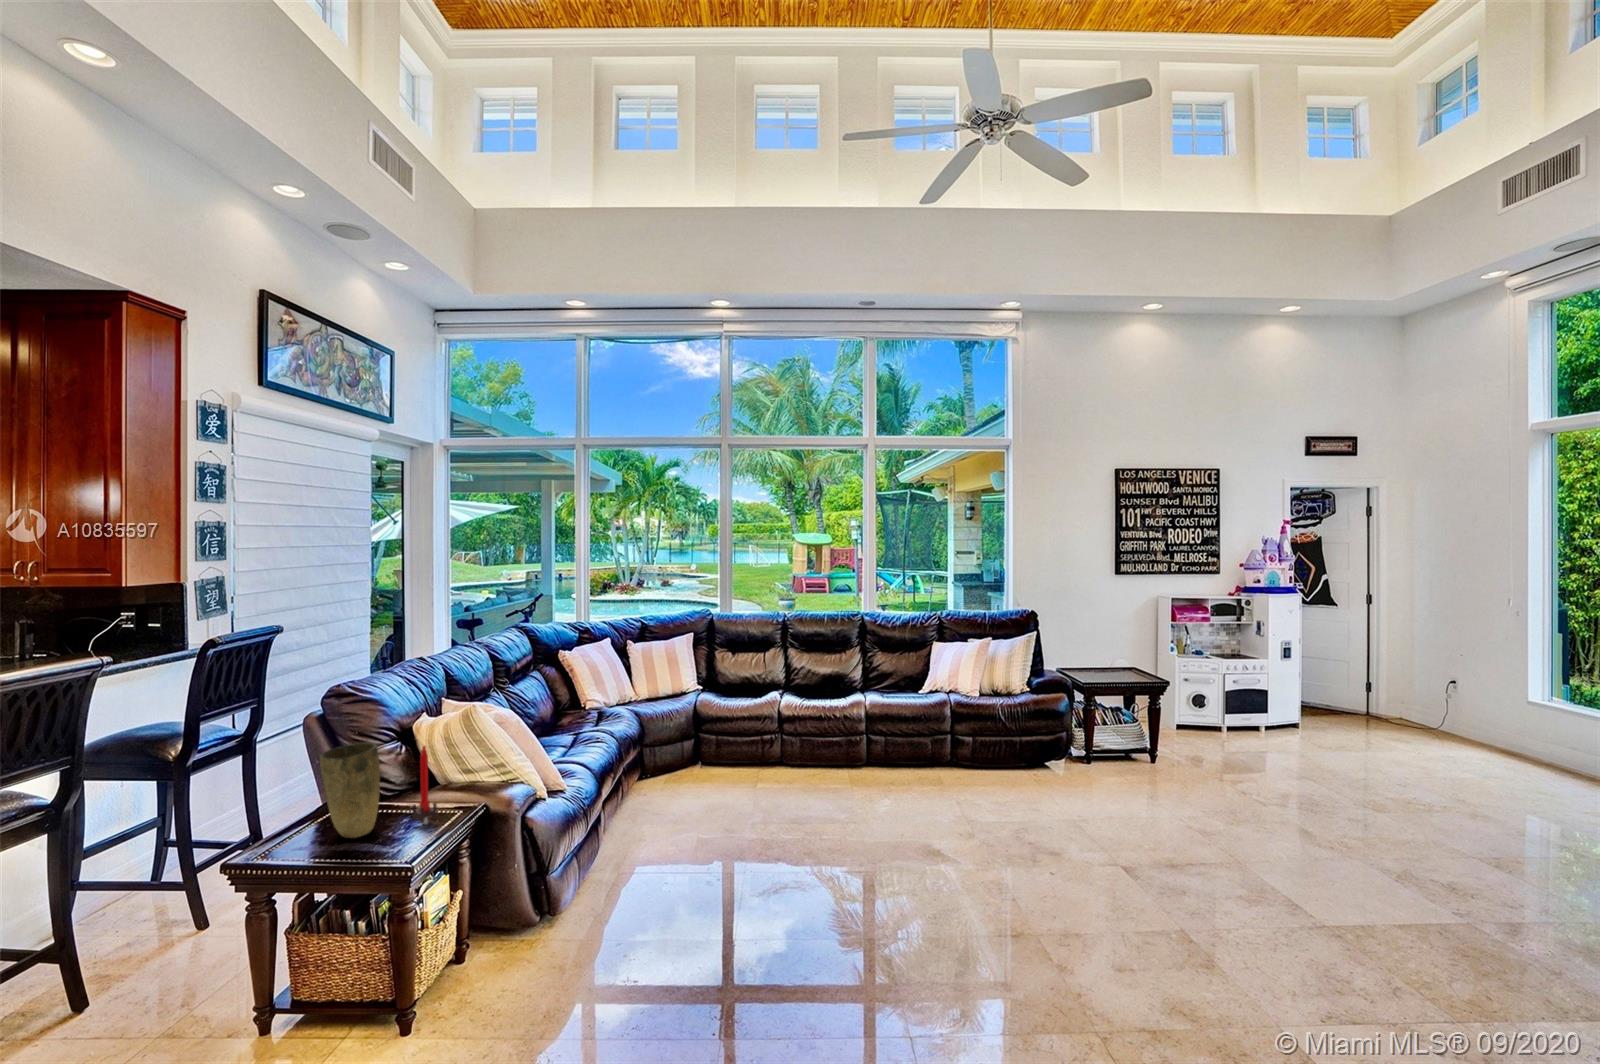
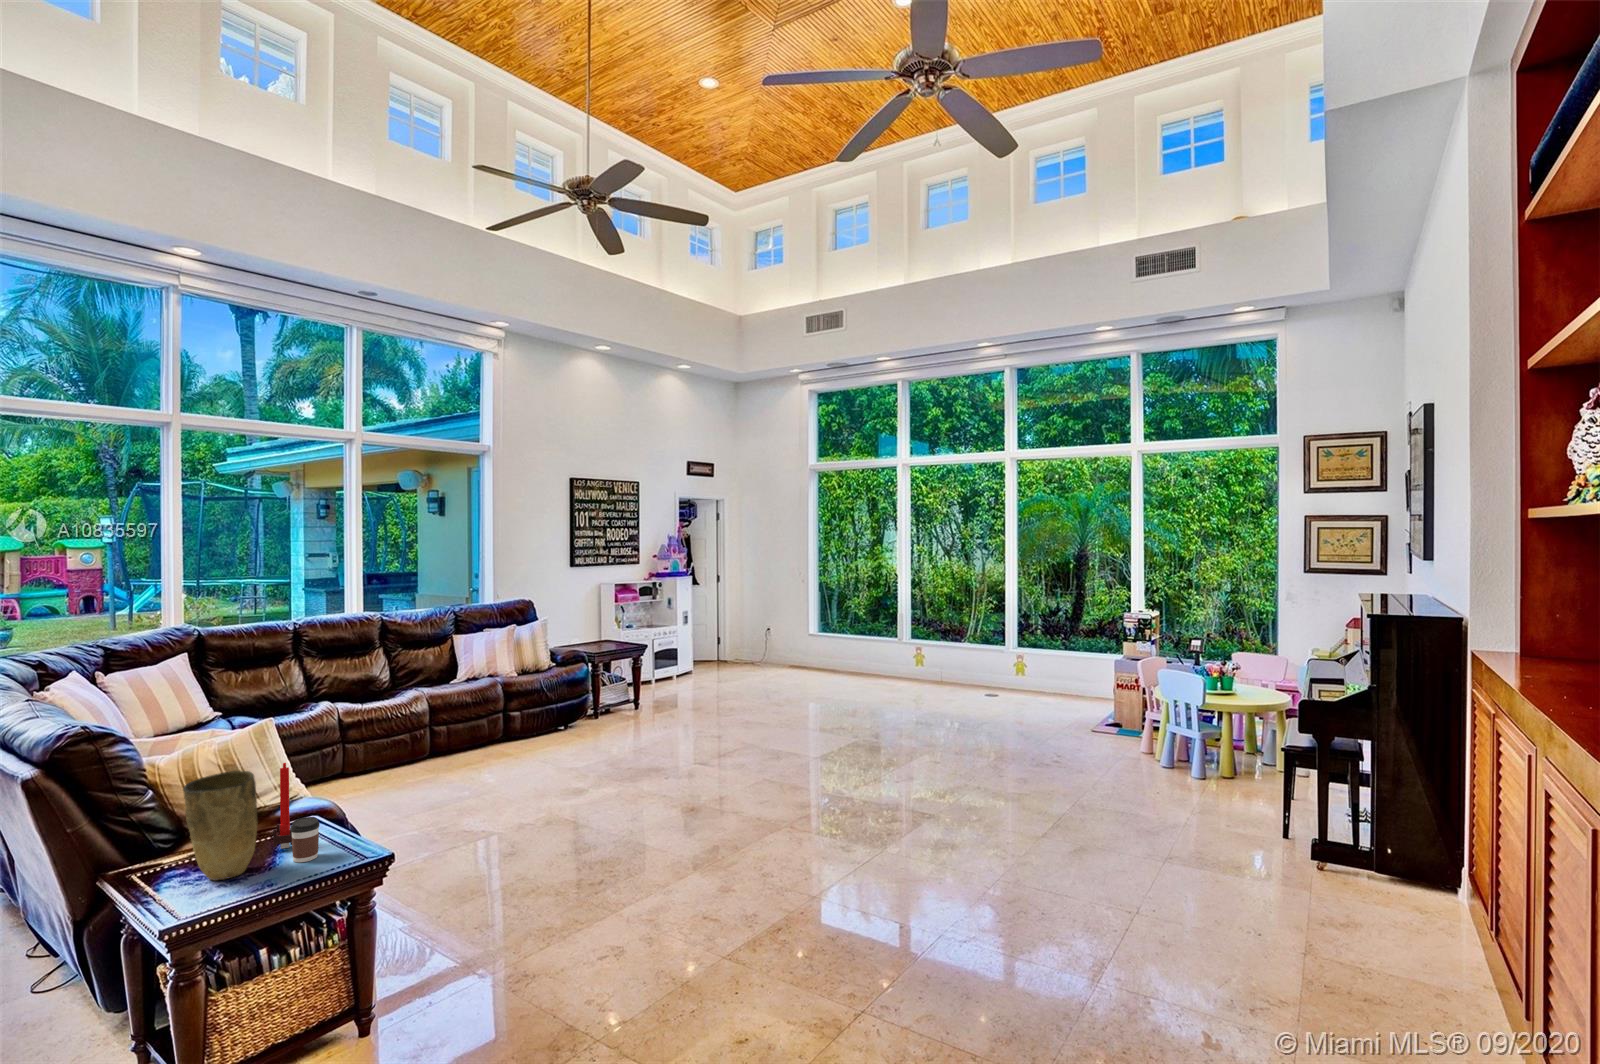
coffee cup: none [390,802,416,845] -> present [291,817,319,862]

